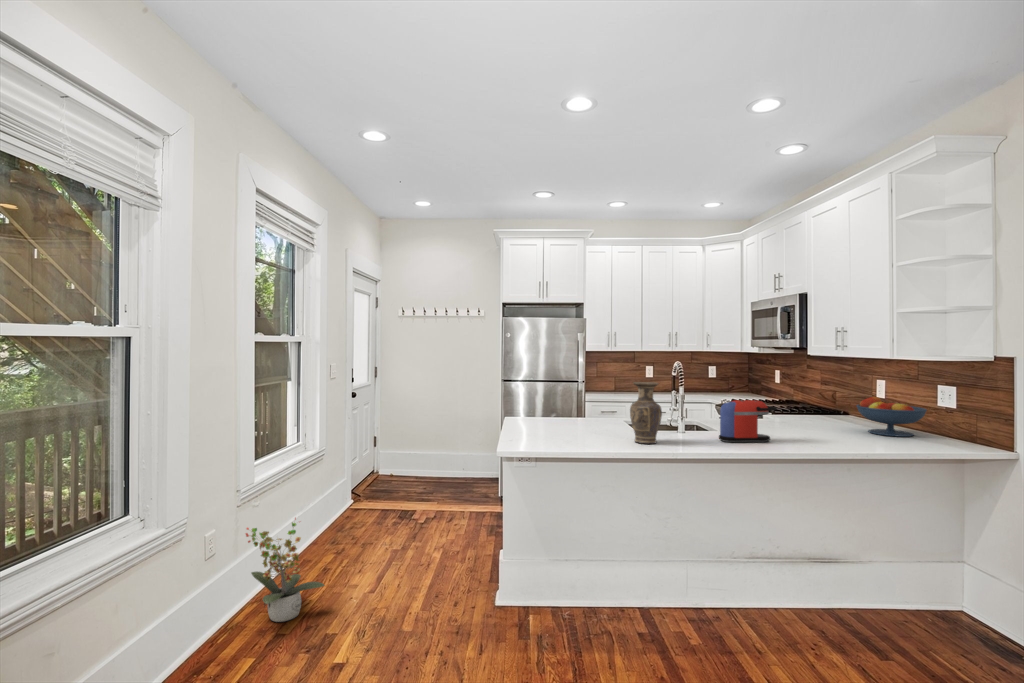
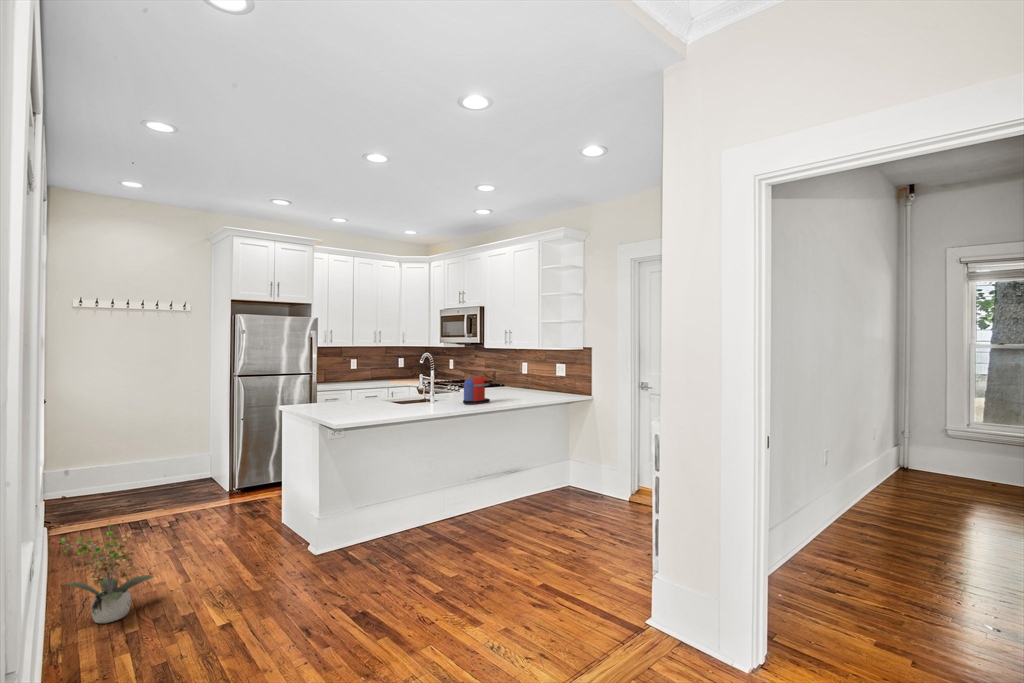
vase: present [630,382,662,444] -> none [413,368,435,410]
fruit bowl: present [857,397,927,437] -> none [521,372,555,394]

